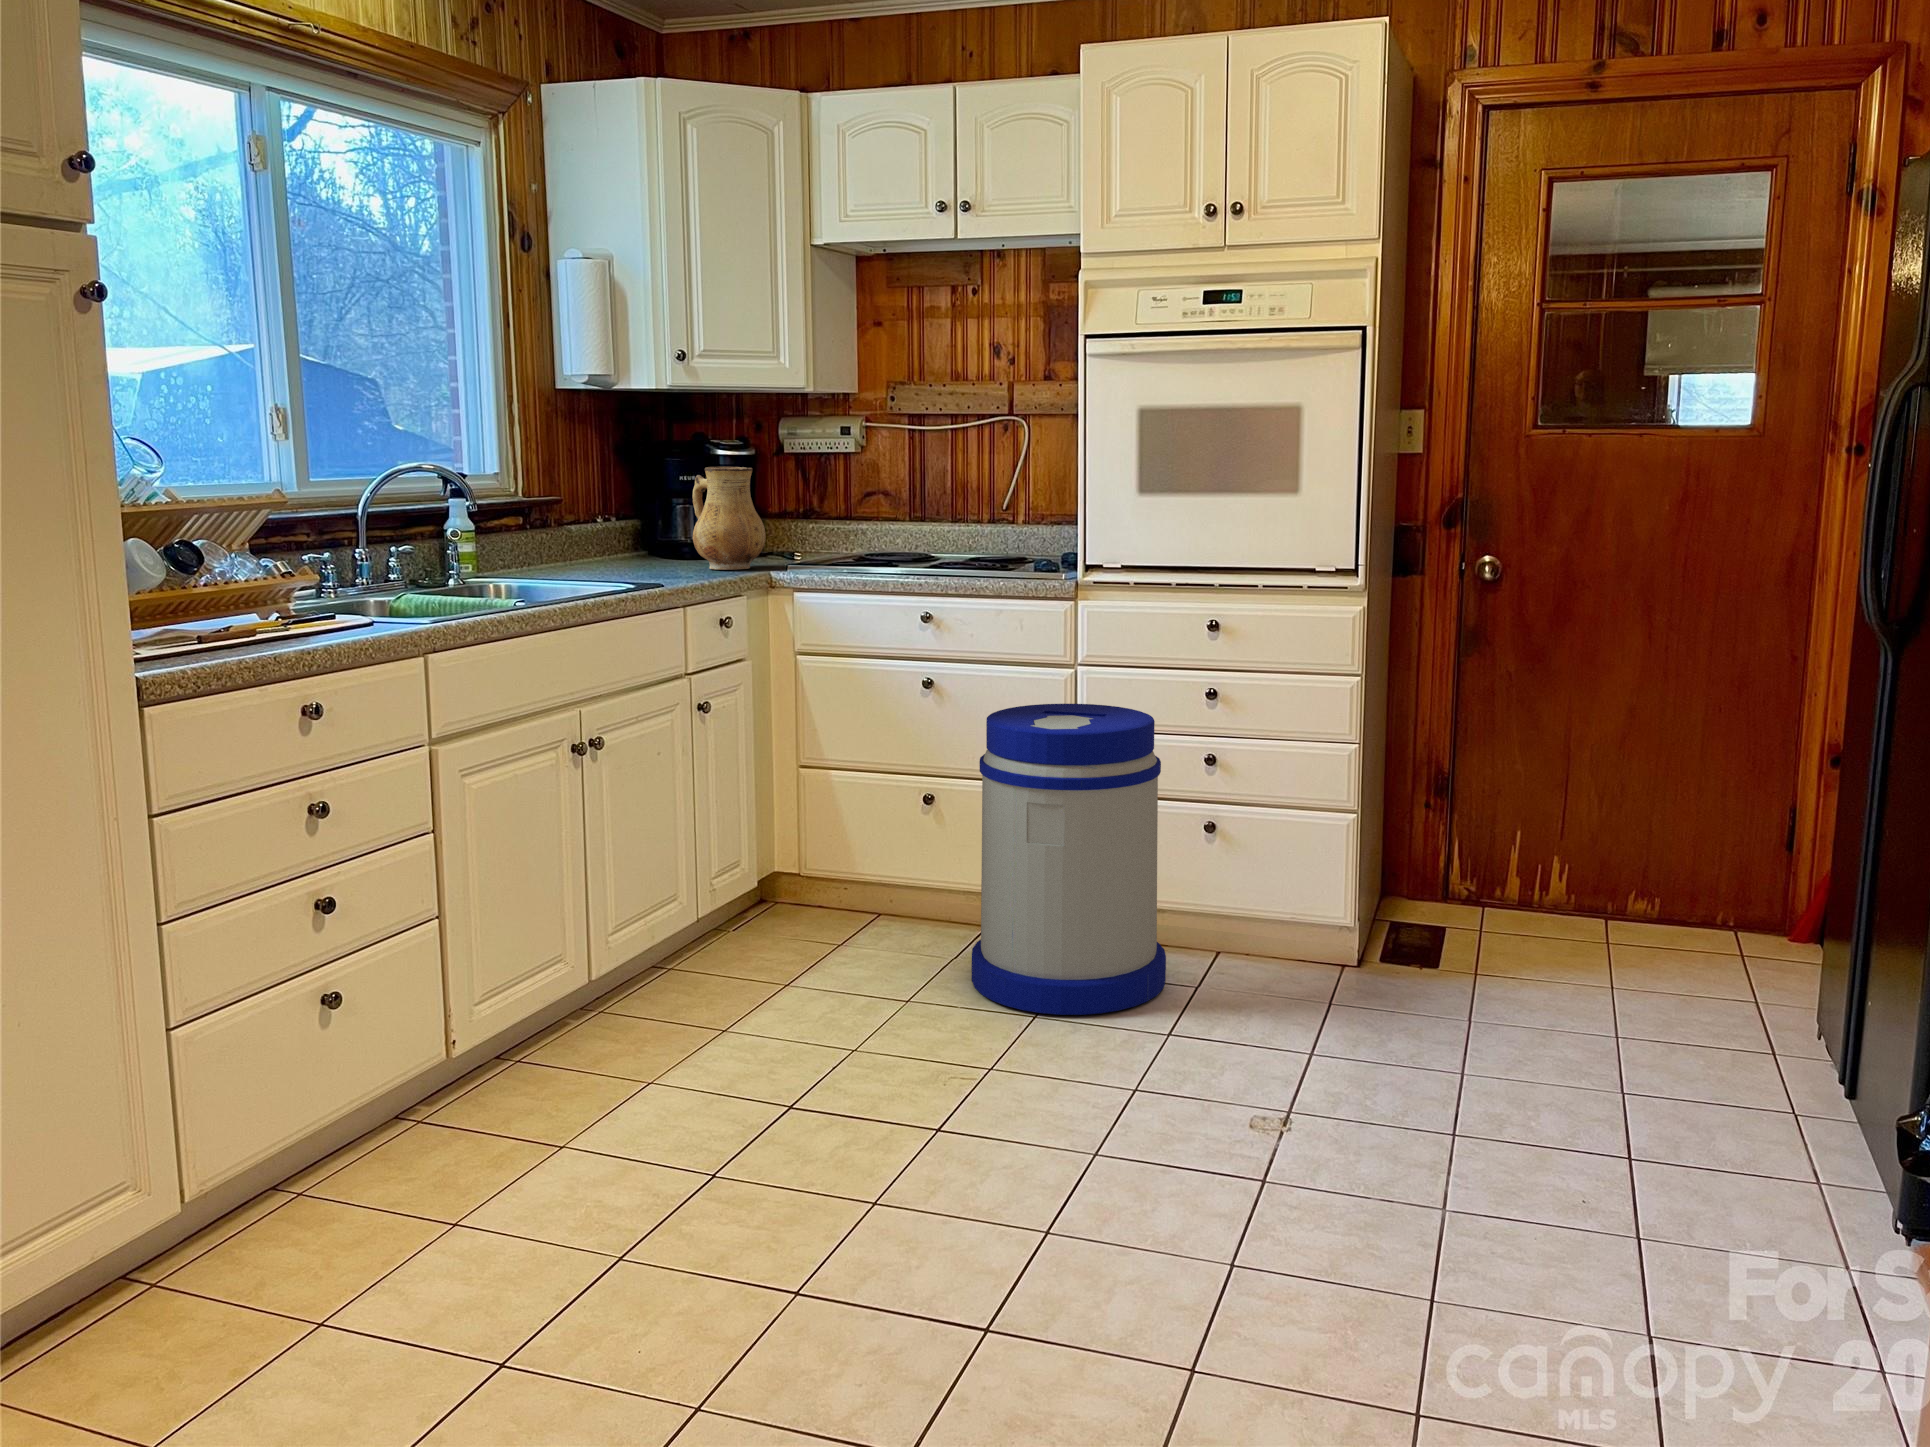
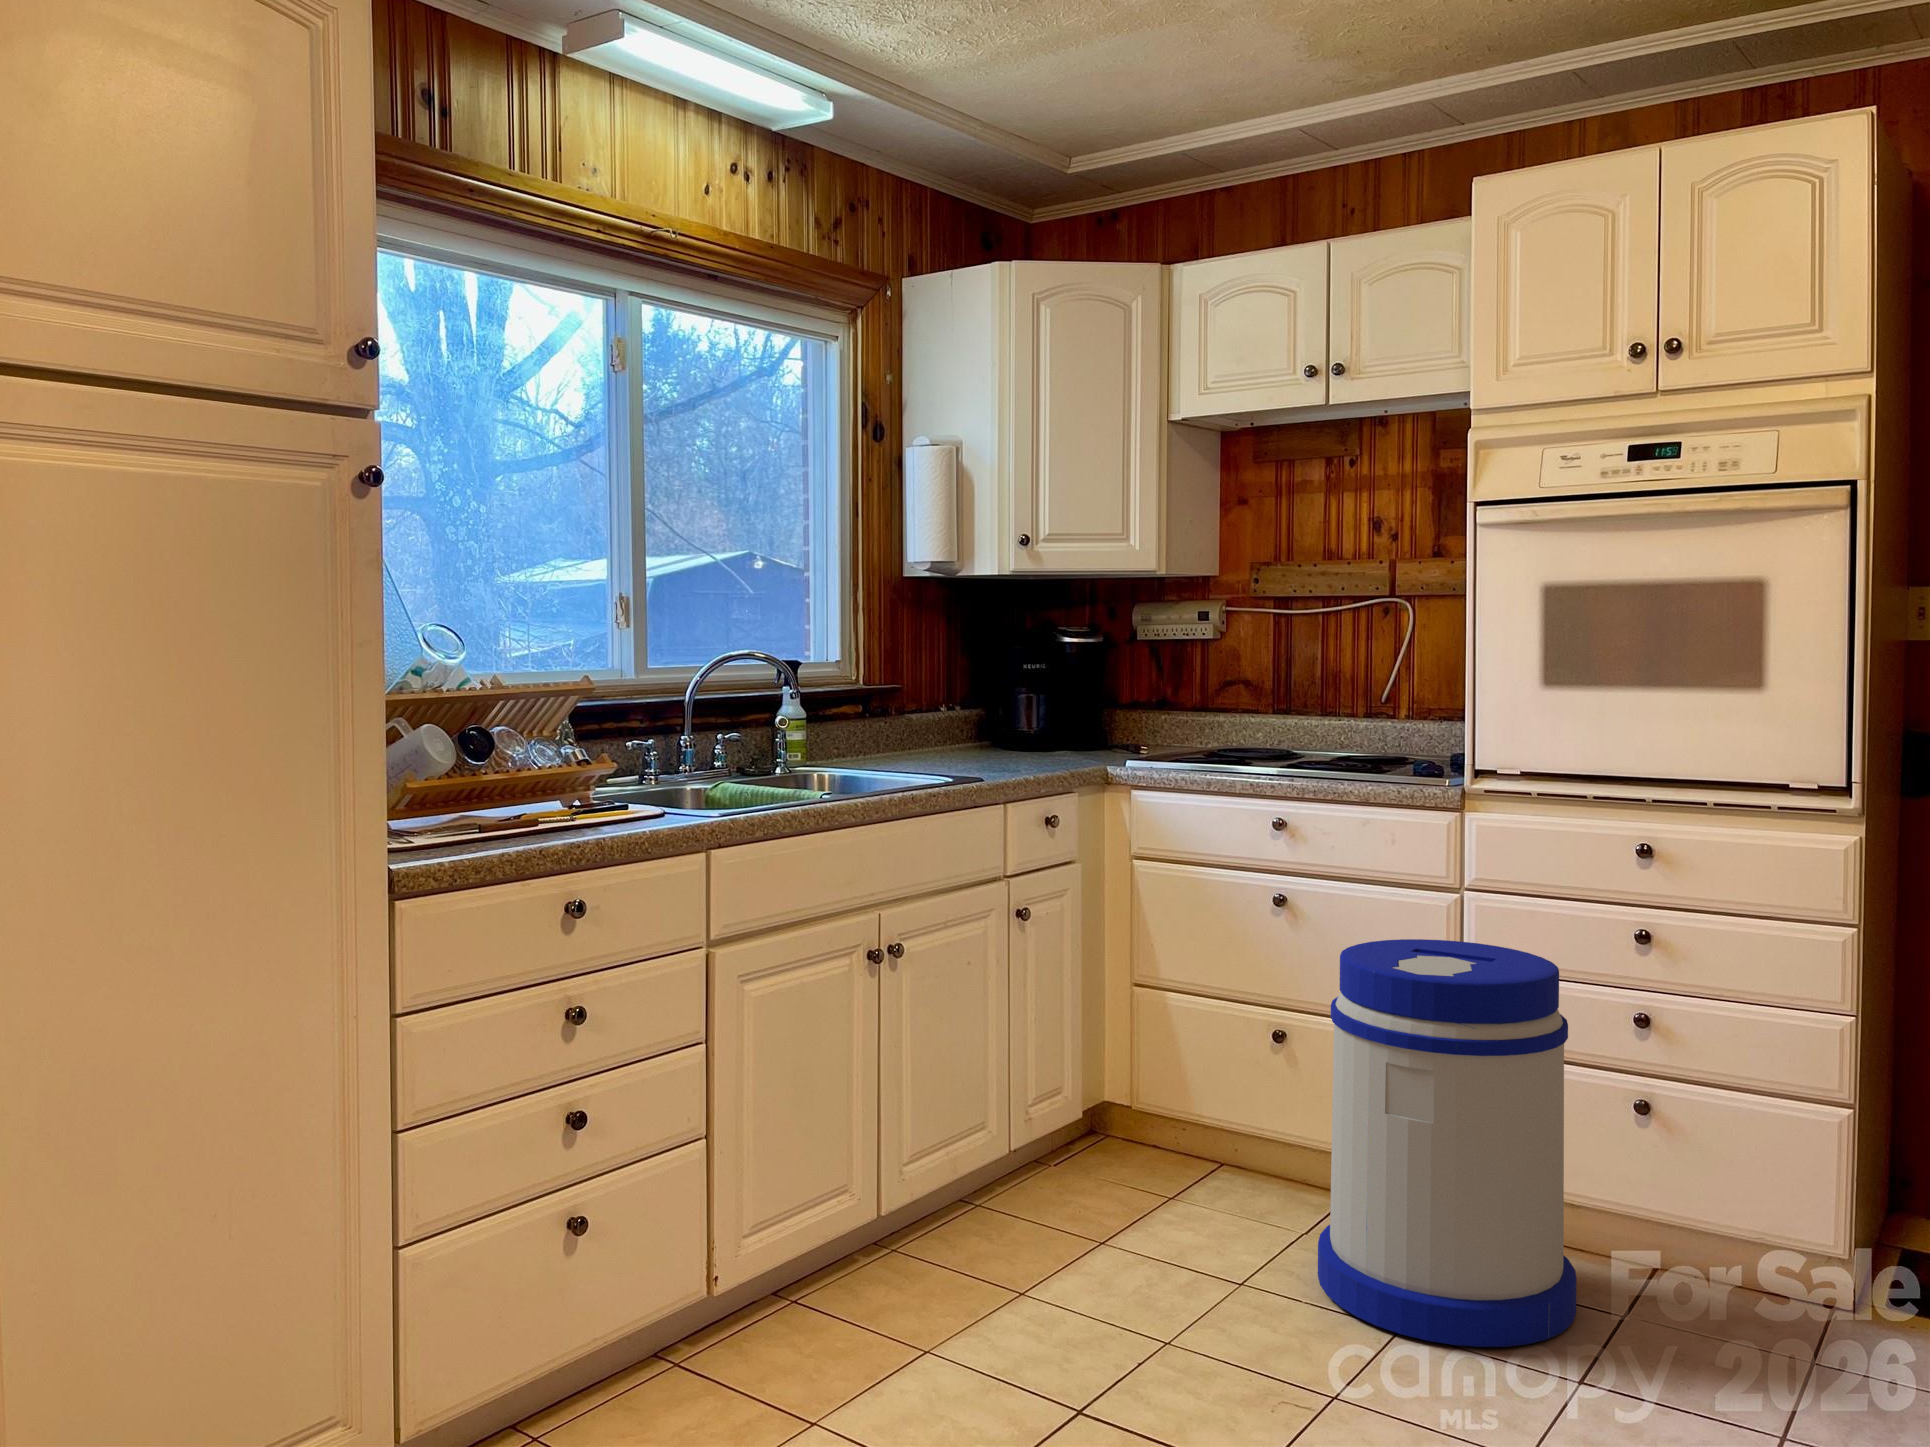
ceramic pitcher: present [693,467,766,570] -> none [1025,654,1103,765]

